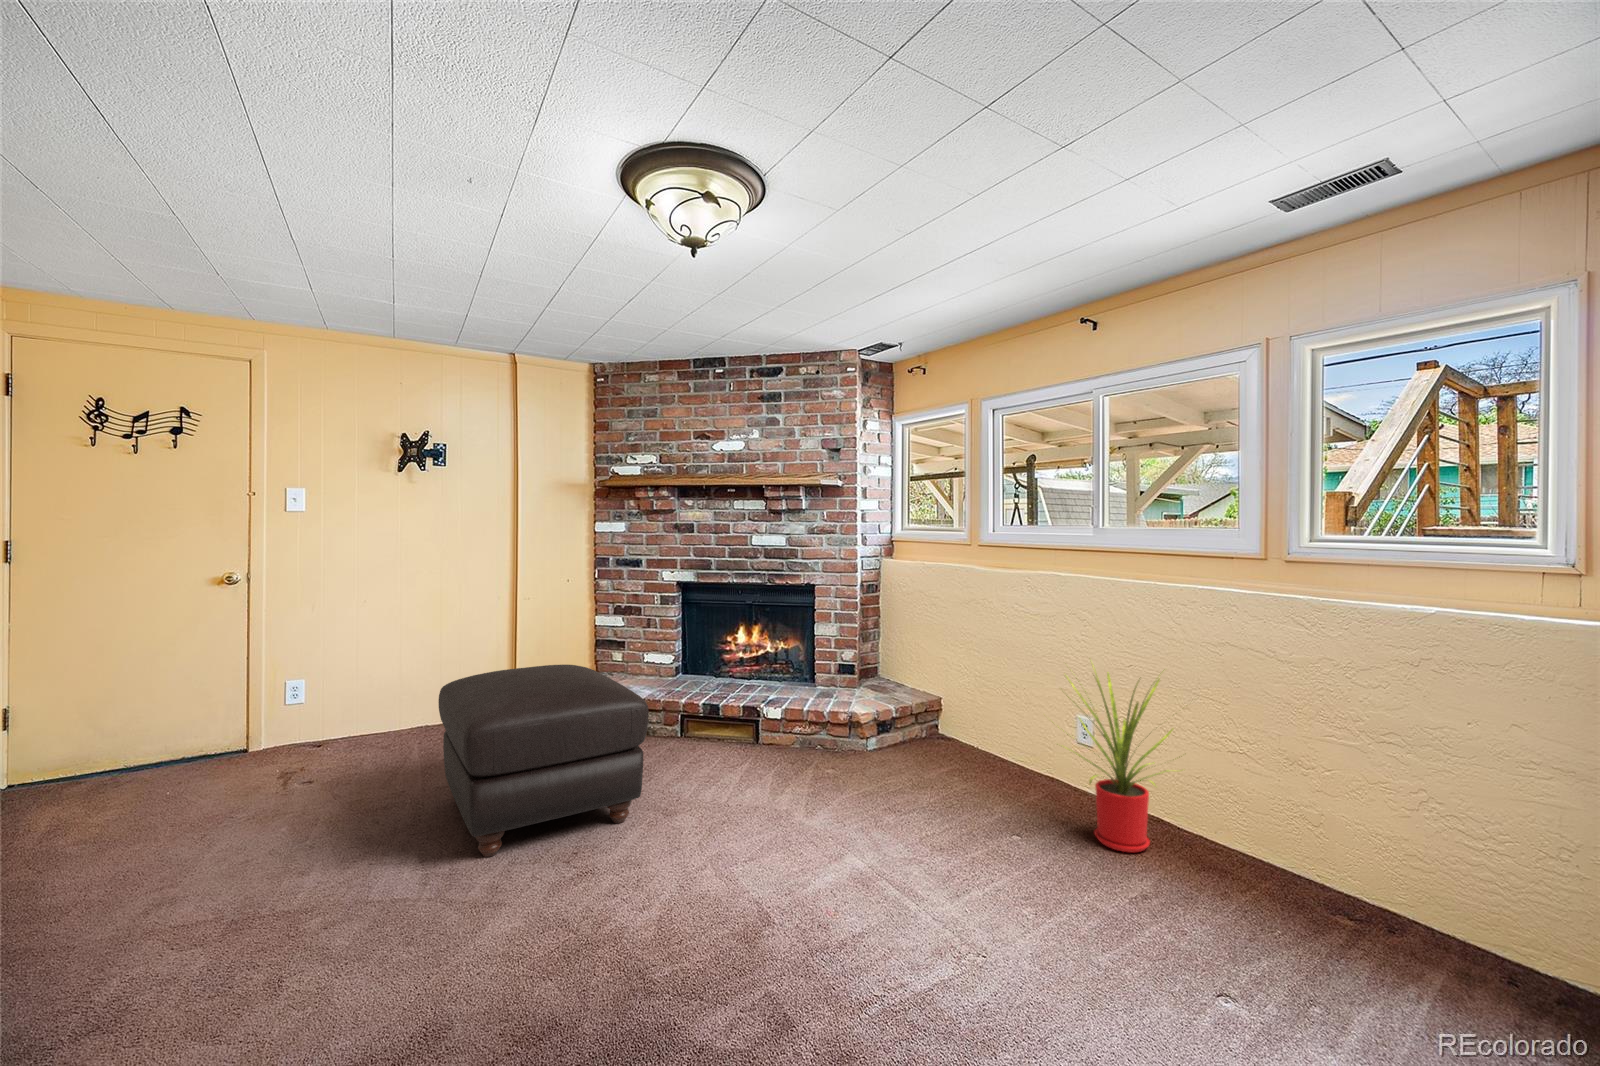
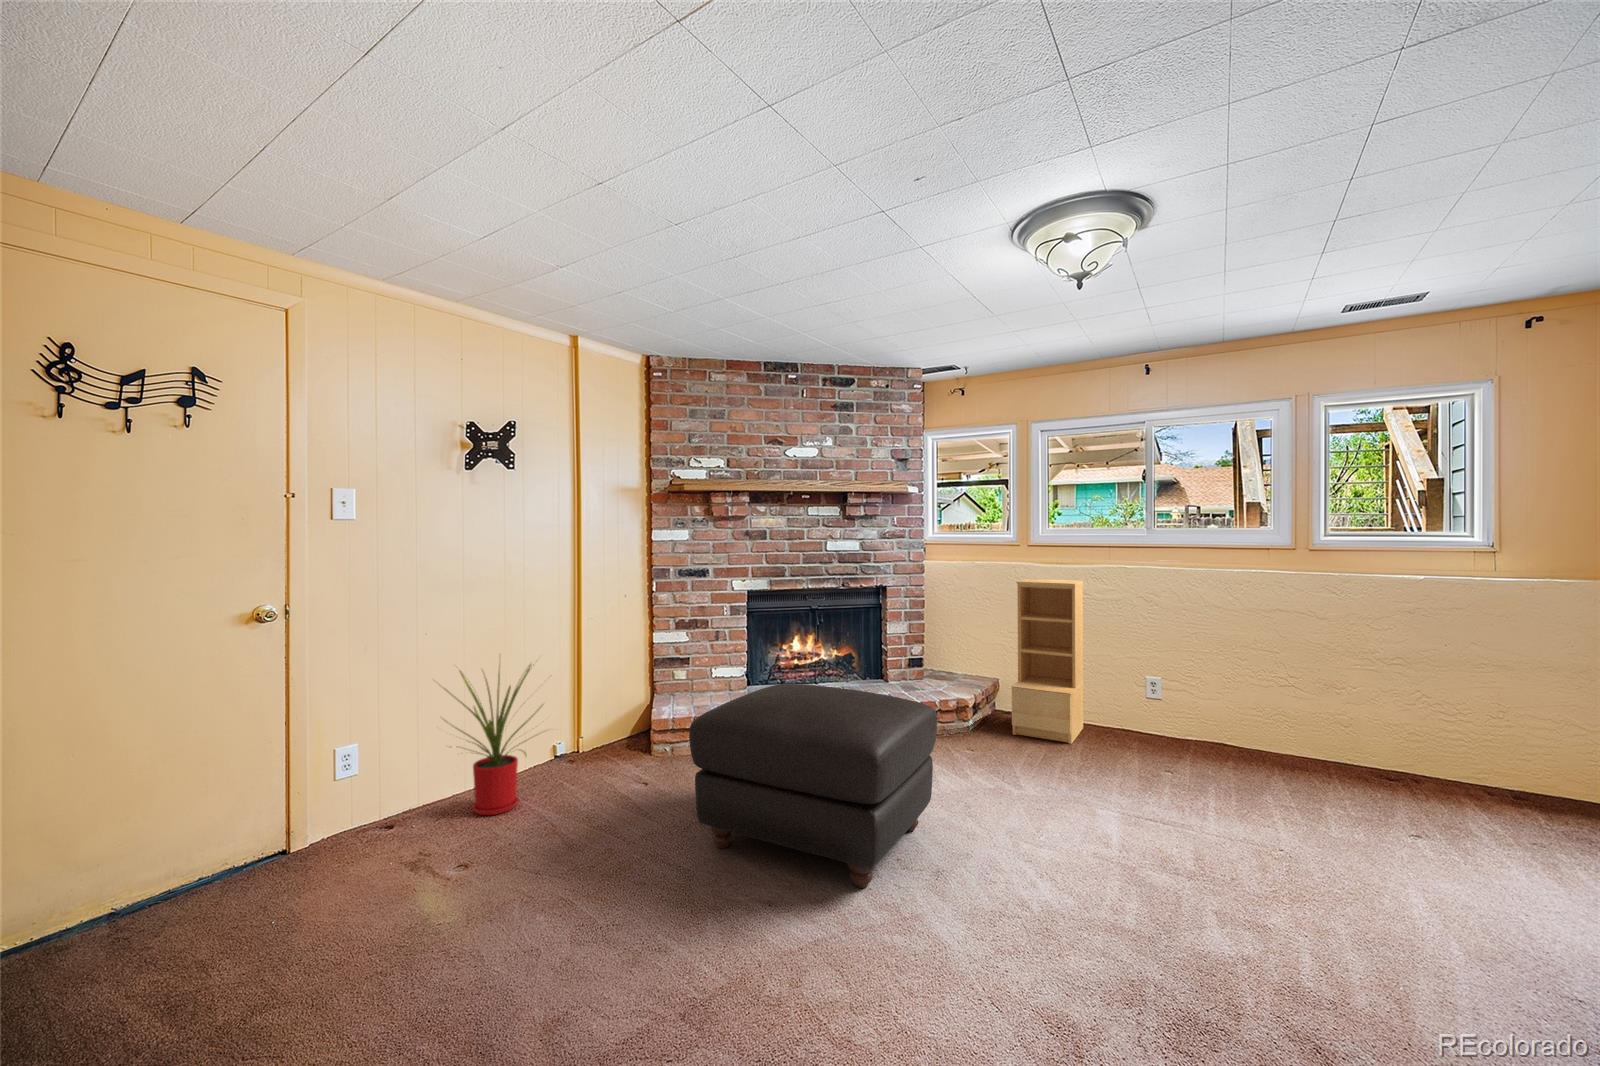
bookshelf: none [902,581,1004,778] -> present [1012,579,1084,744]
house plant: present [1067,672,1172,852] -> present [444,664,543,815]

